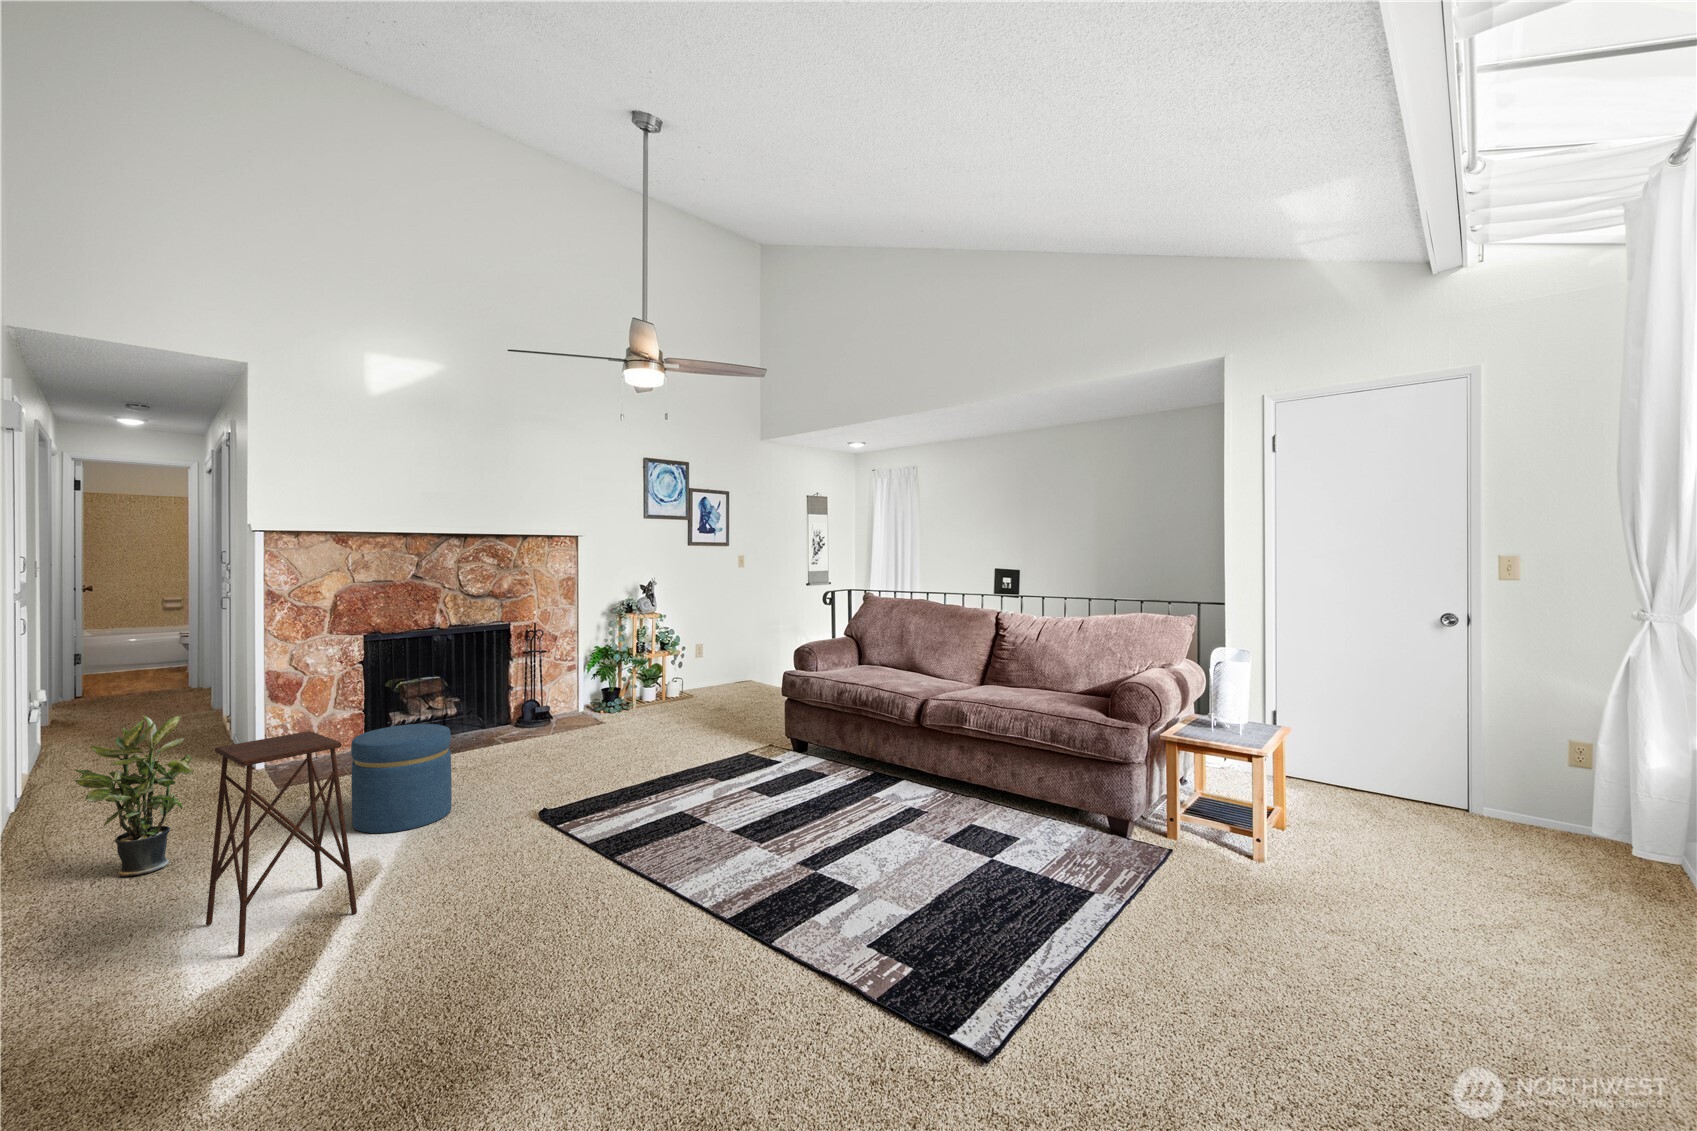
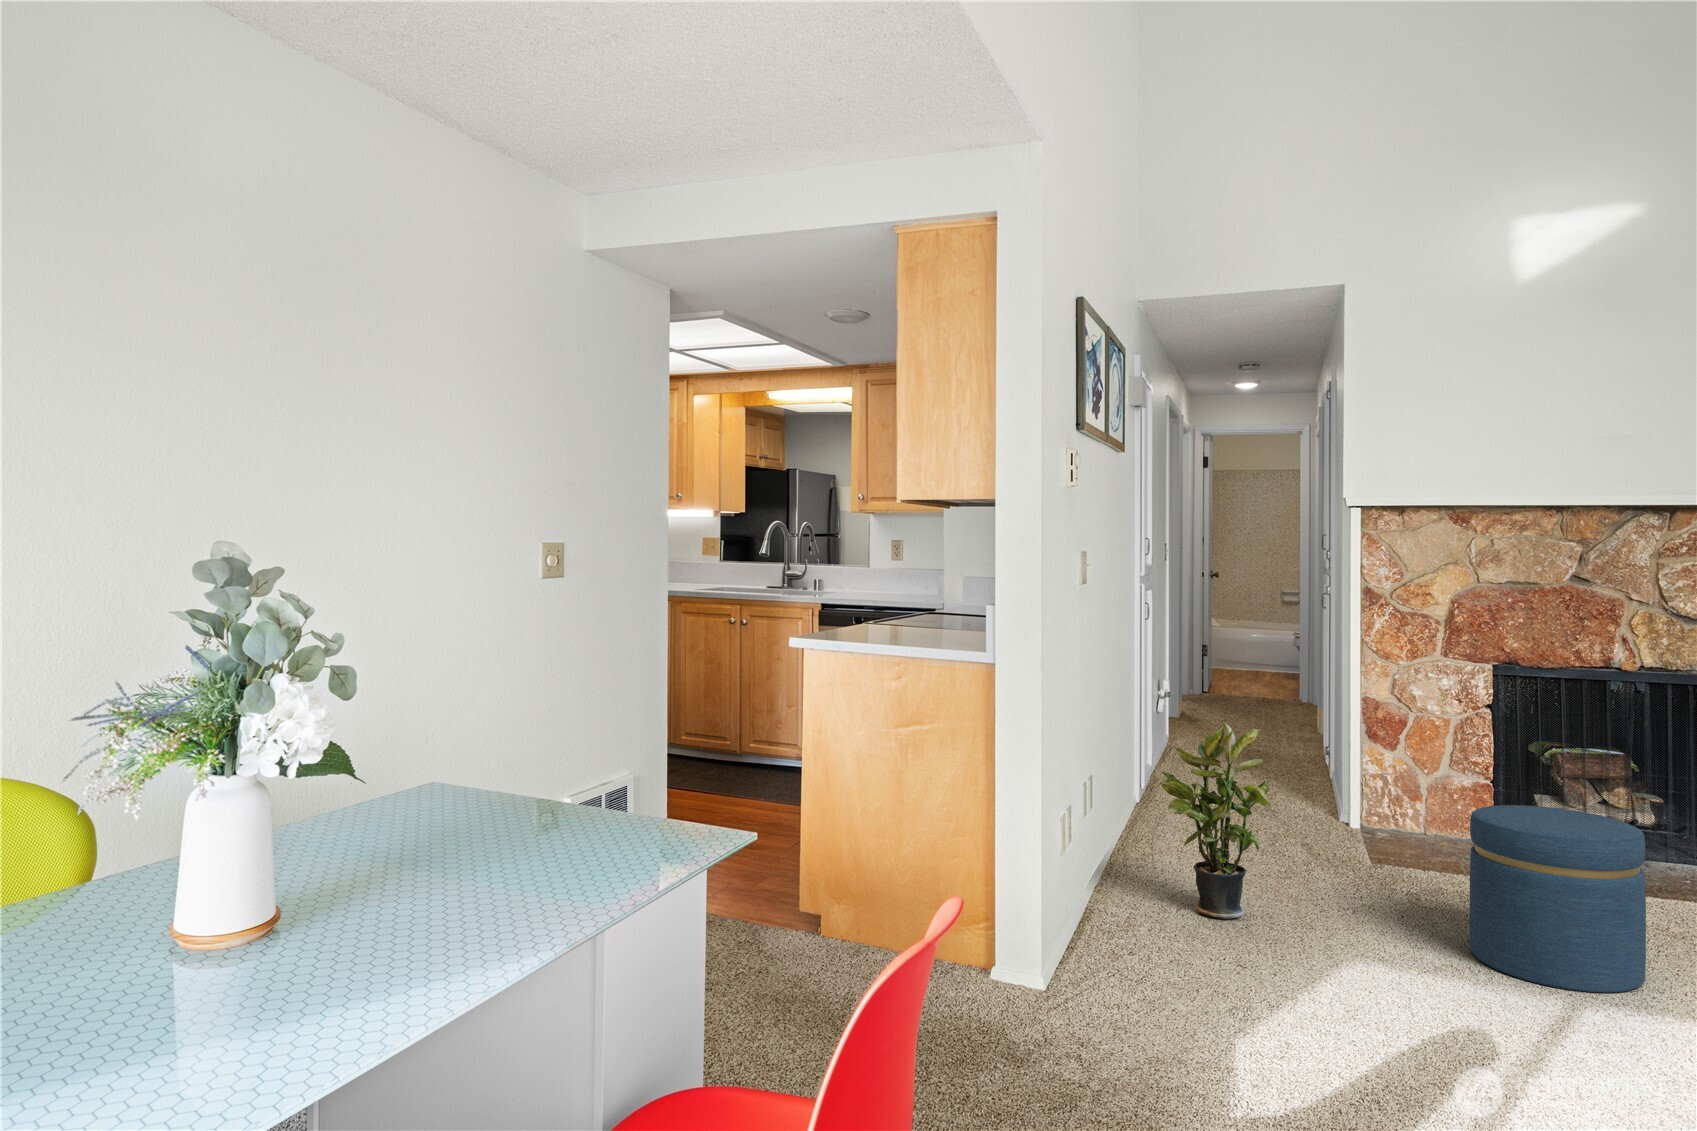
side table: present [206,731,357,956] -> none [1272,770,1473,1095]

